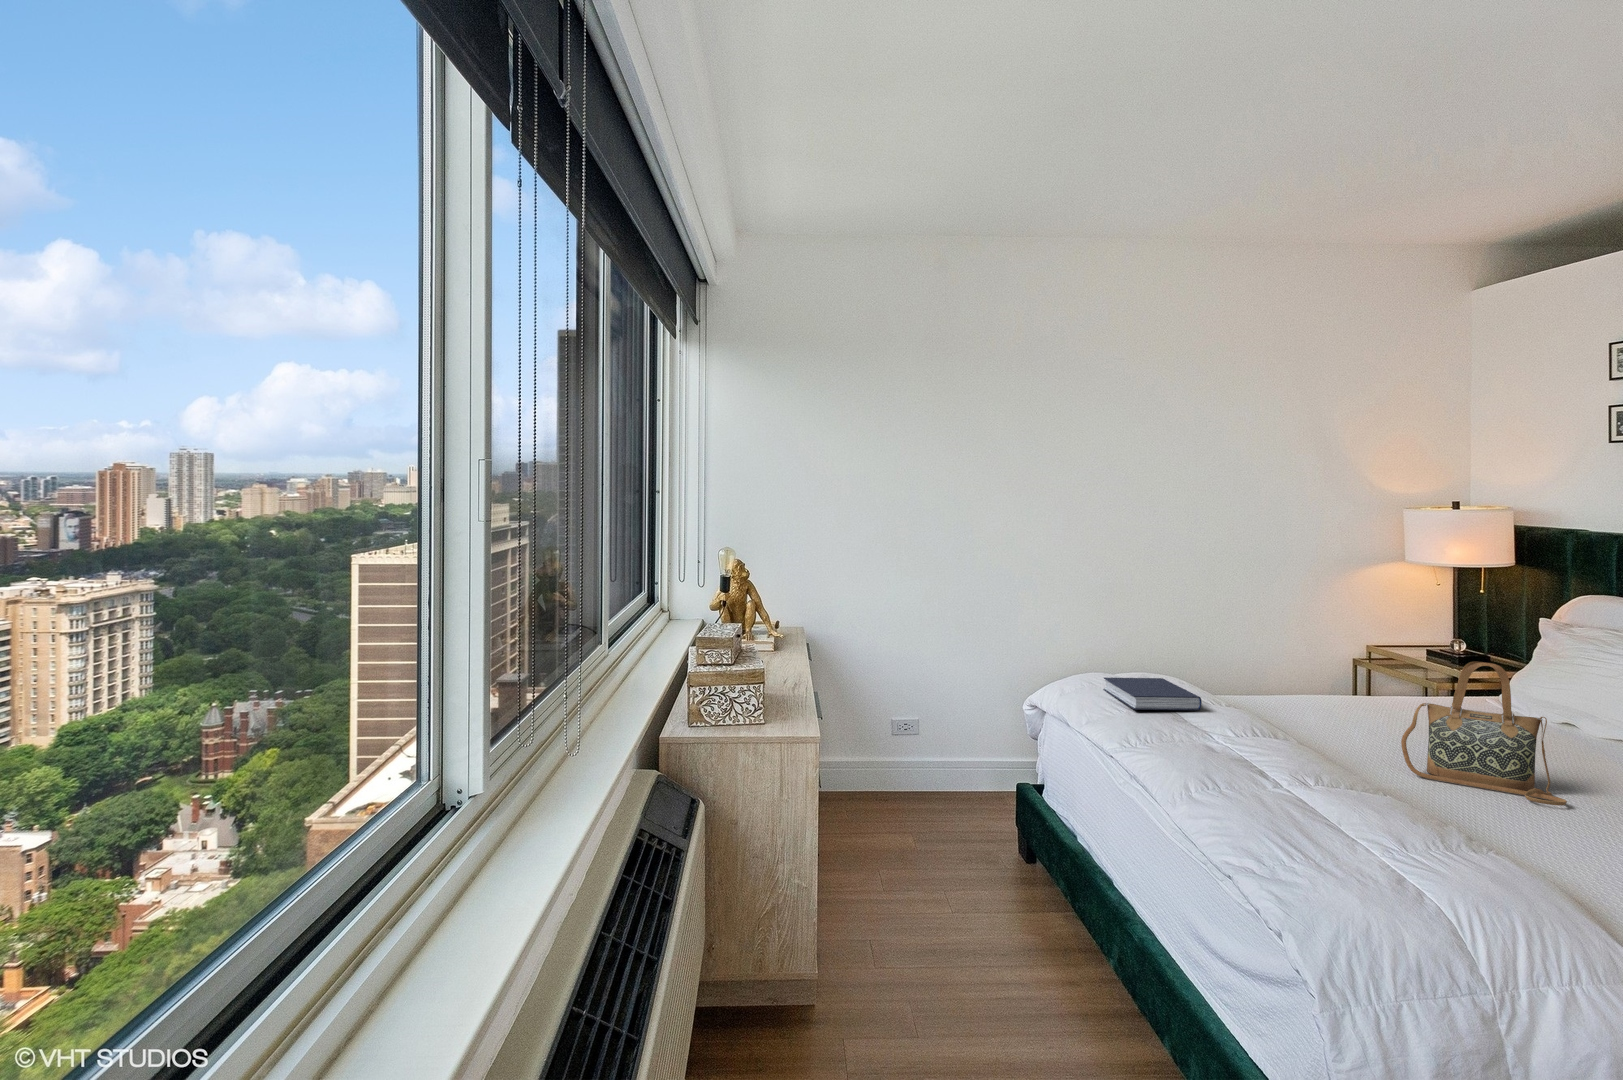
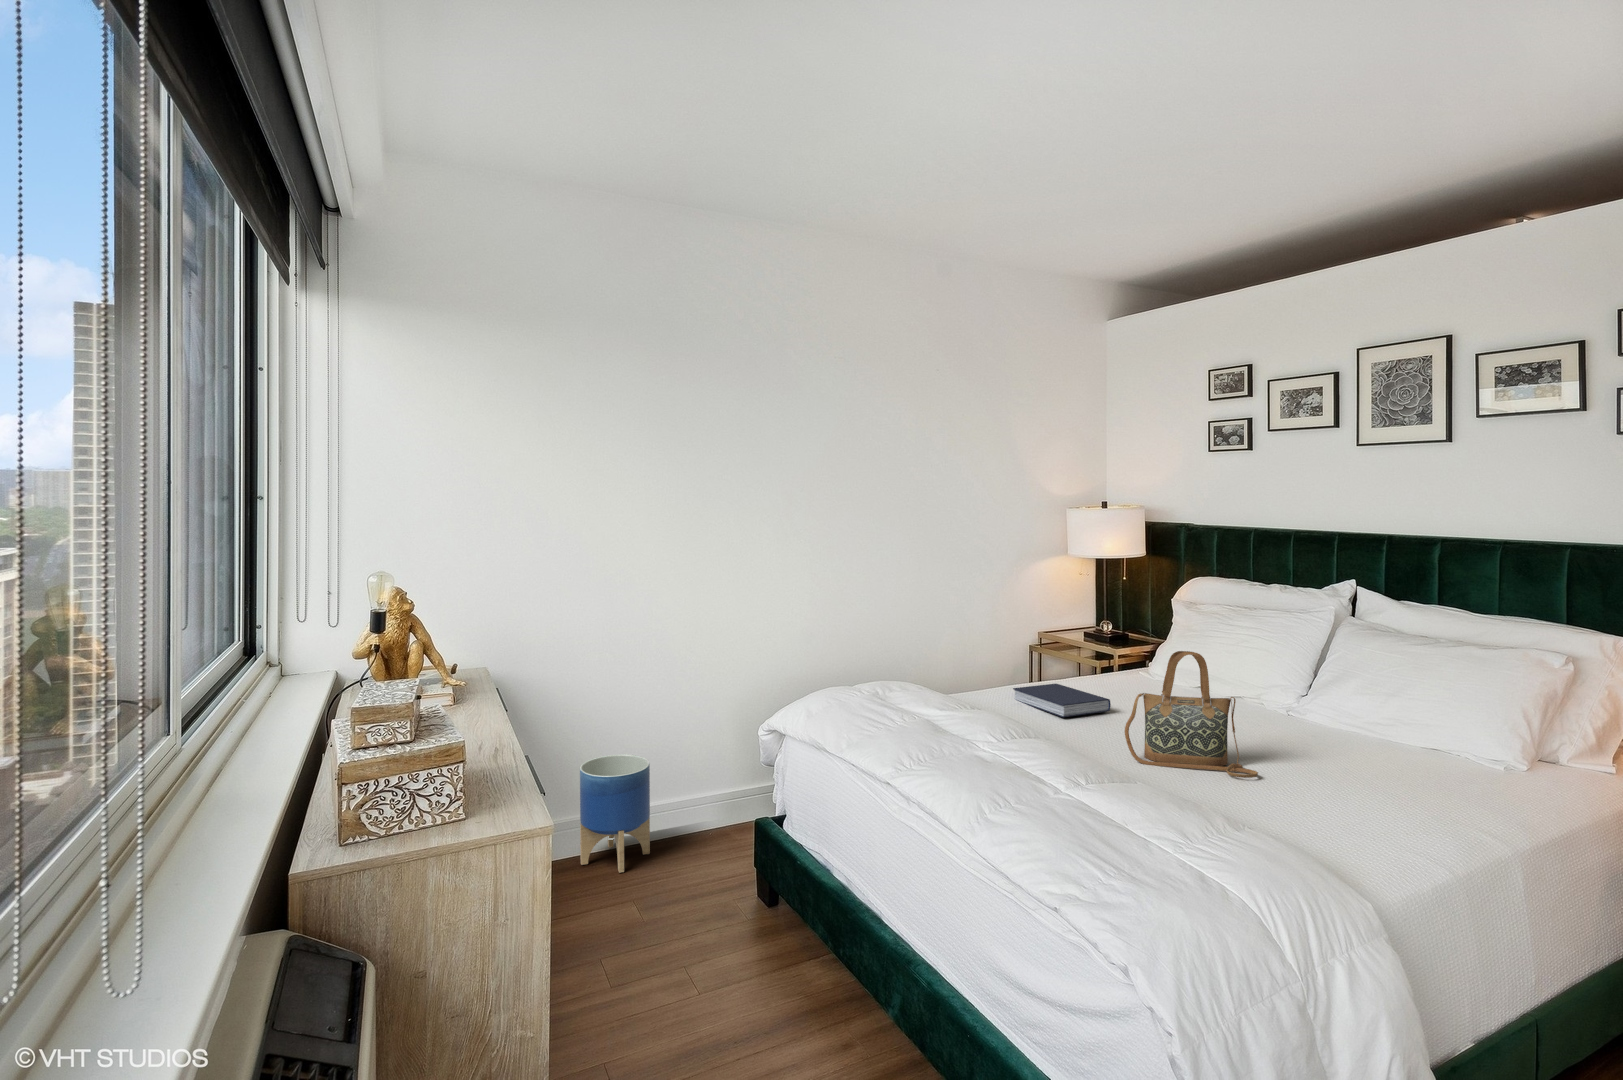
book: present [1103,677,1202,710] -> present [1013,684,1111,717]
planter: none [872,716,932,814] -> present [580,755,650,873]

